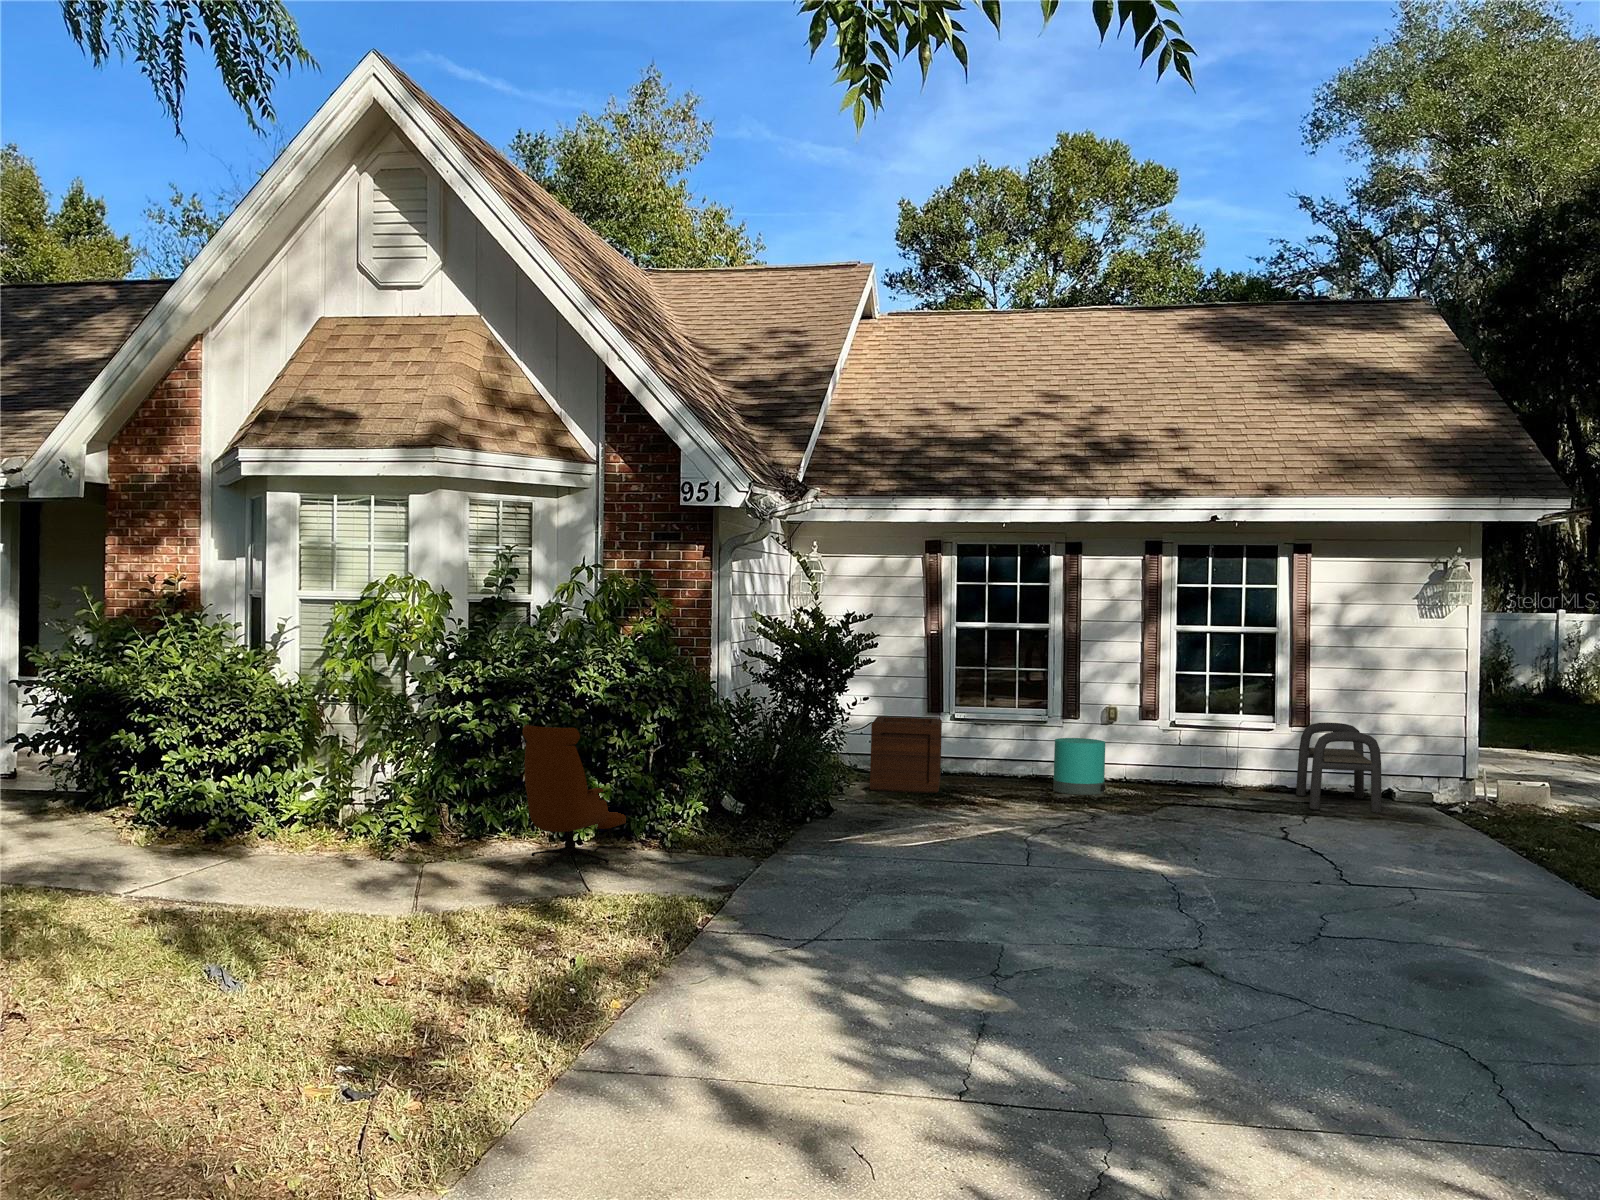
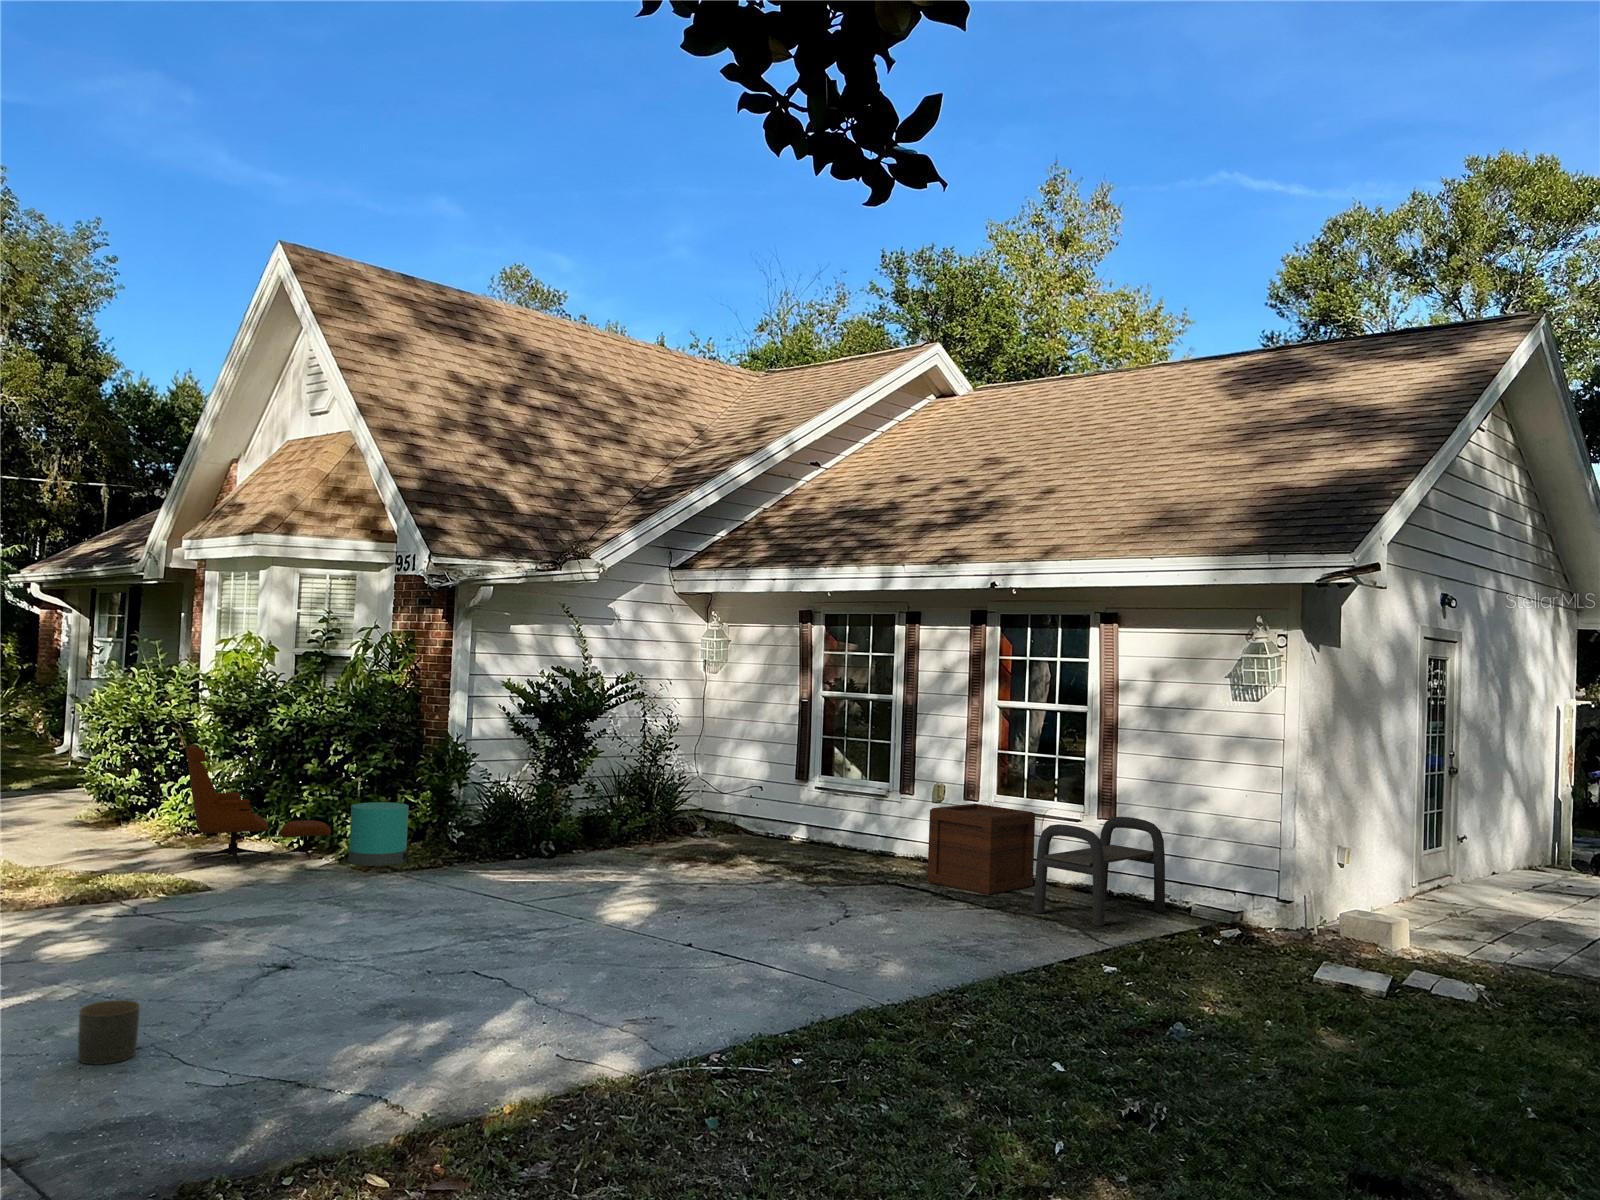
wooden crate: present [870,716,942,793] -> present [927,804,1035,895]
trash can: present [1053,738,1105,795] -> present [349,802,409,866]
planter: none [1345,936,1395,989] -> present [78,1000,140,1065]

